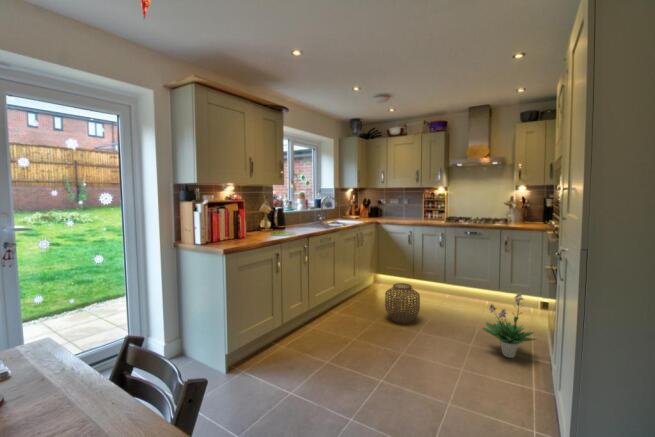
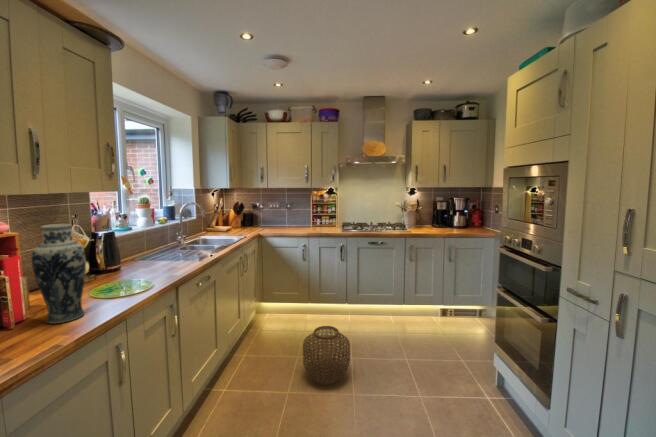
vase: none [249,197,266,239] -> present [32,224,86,324]
potted plant: present [482,293,535,358] -> none [440,327,506,408]

